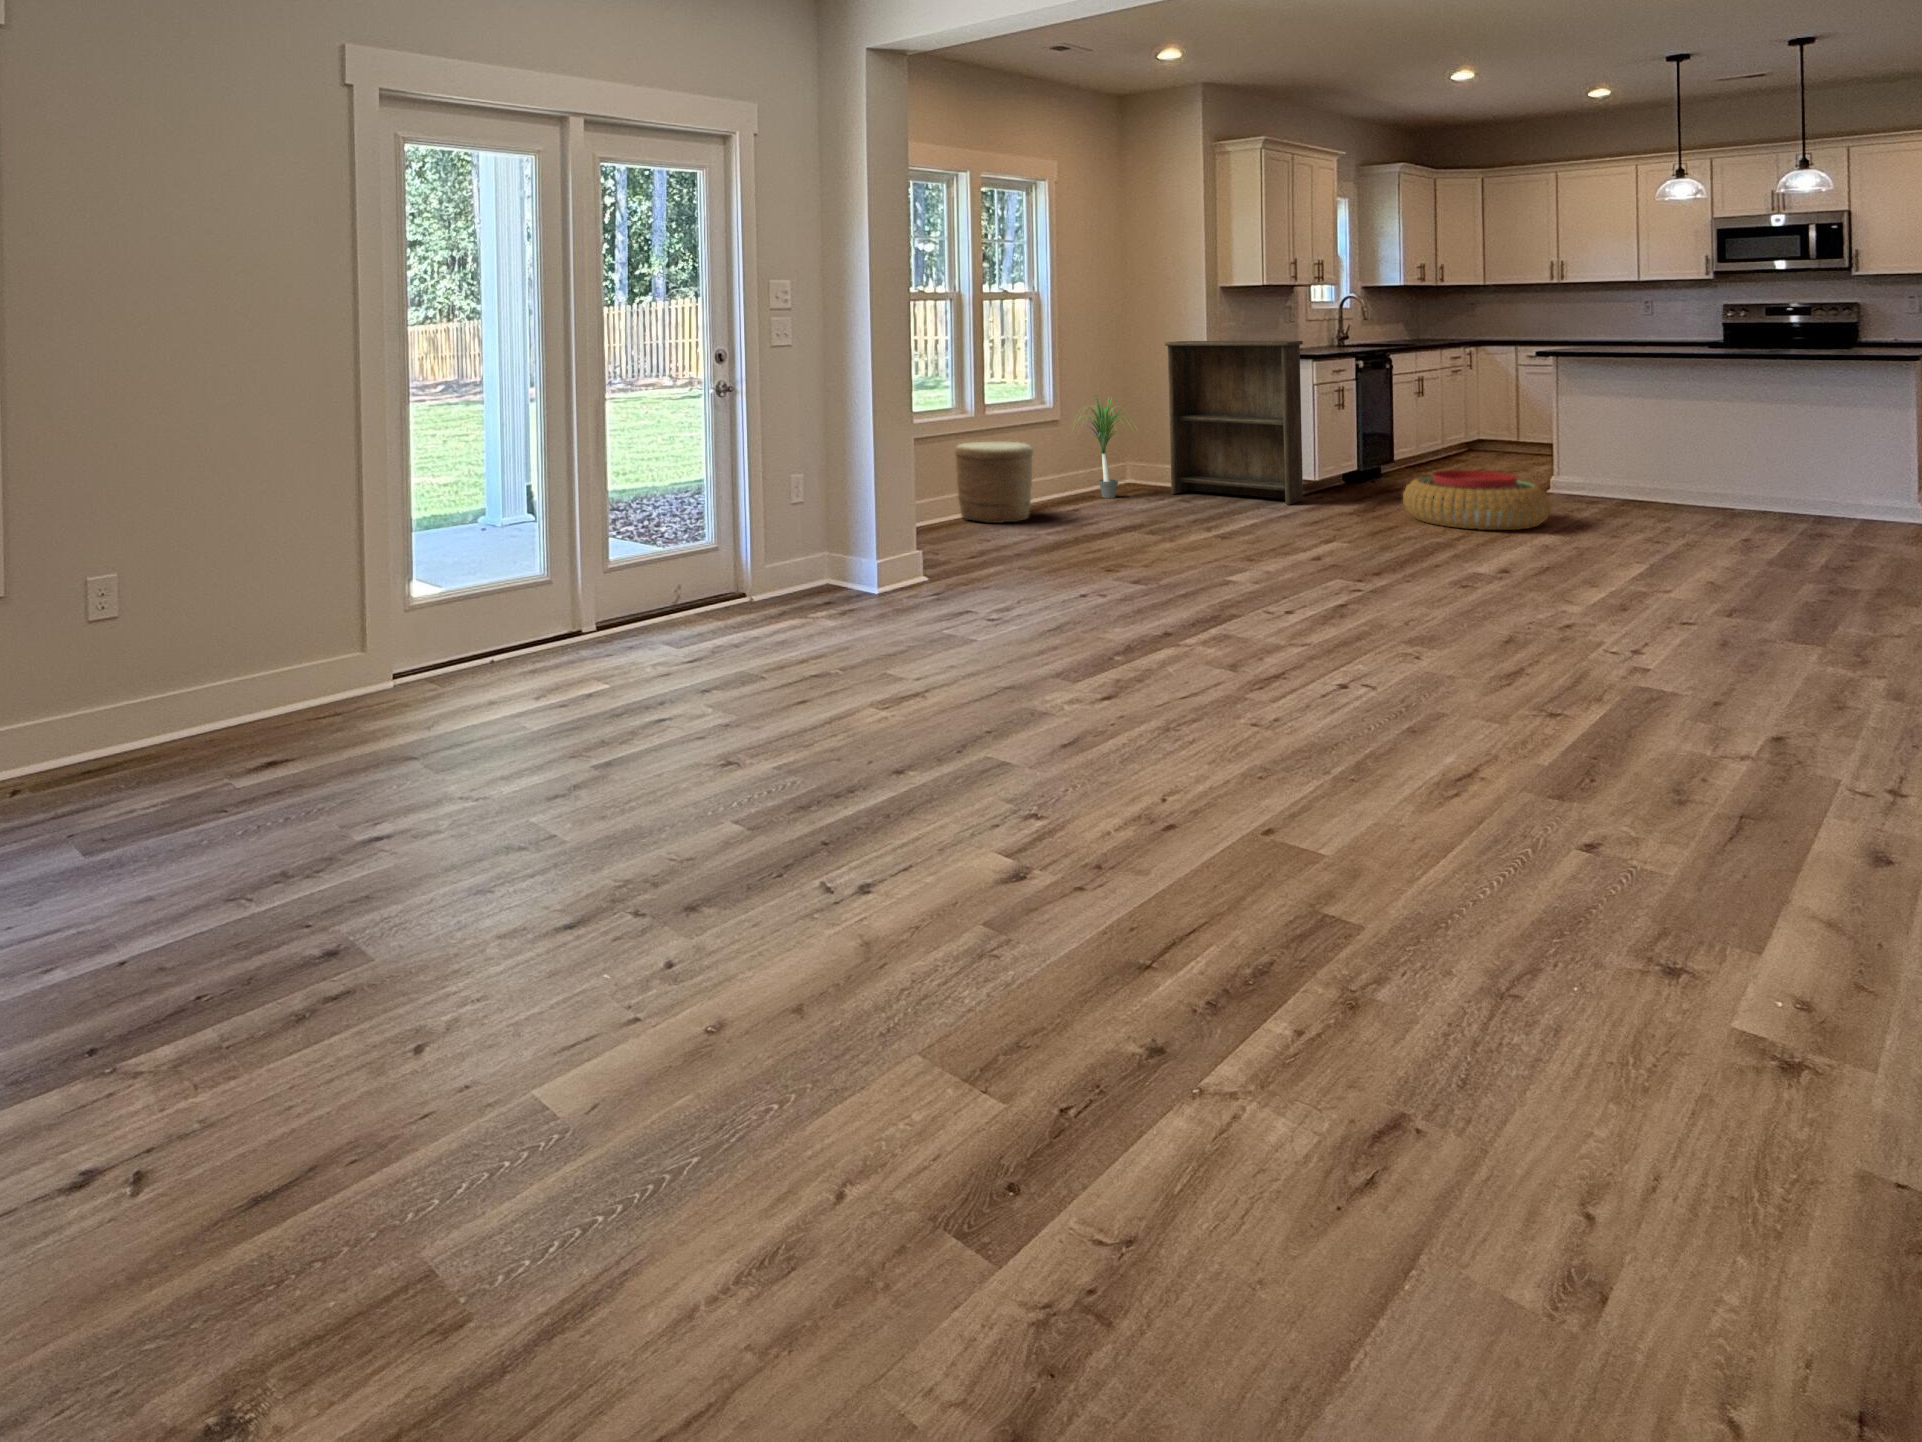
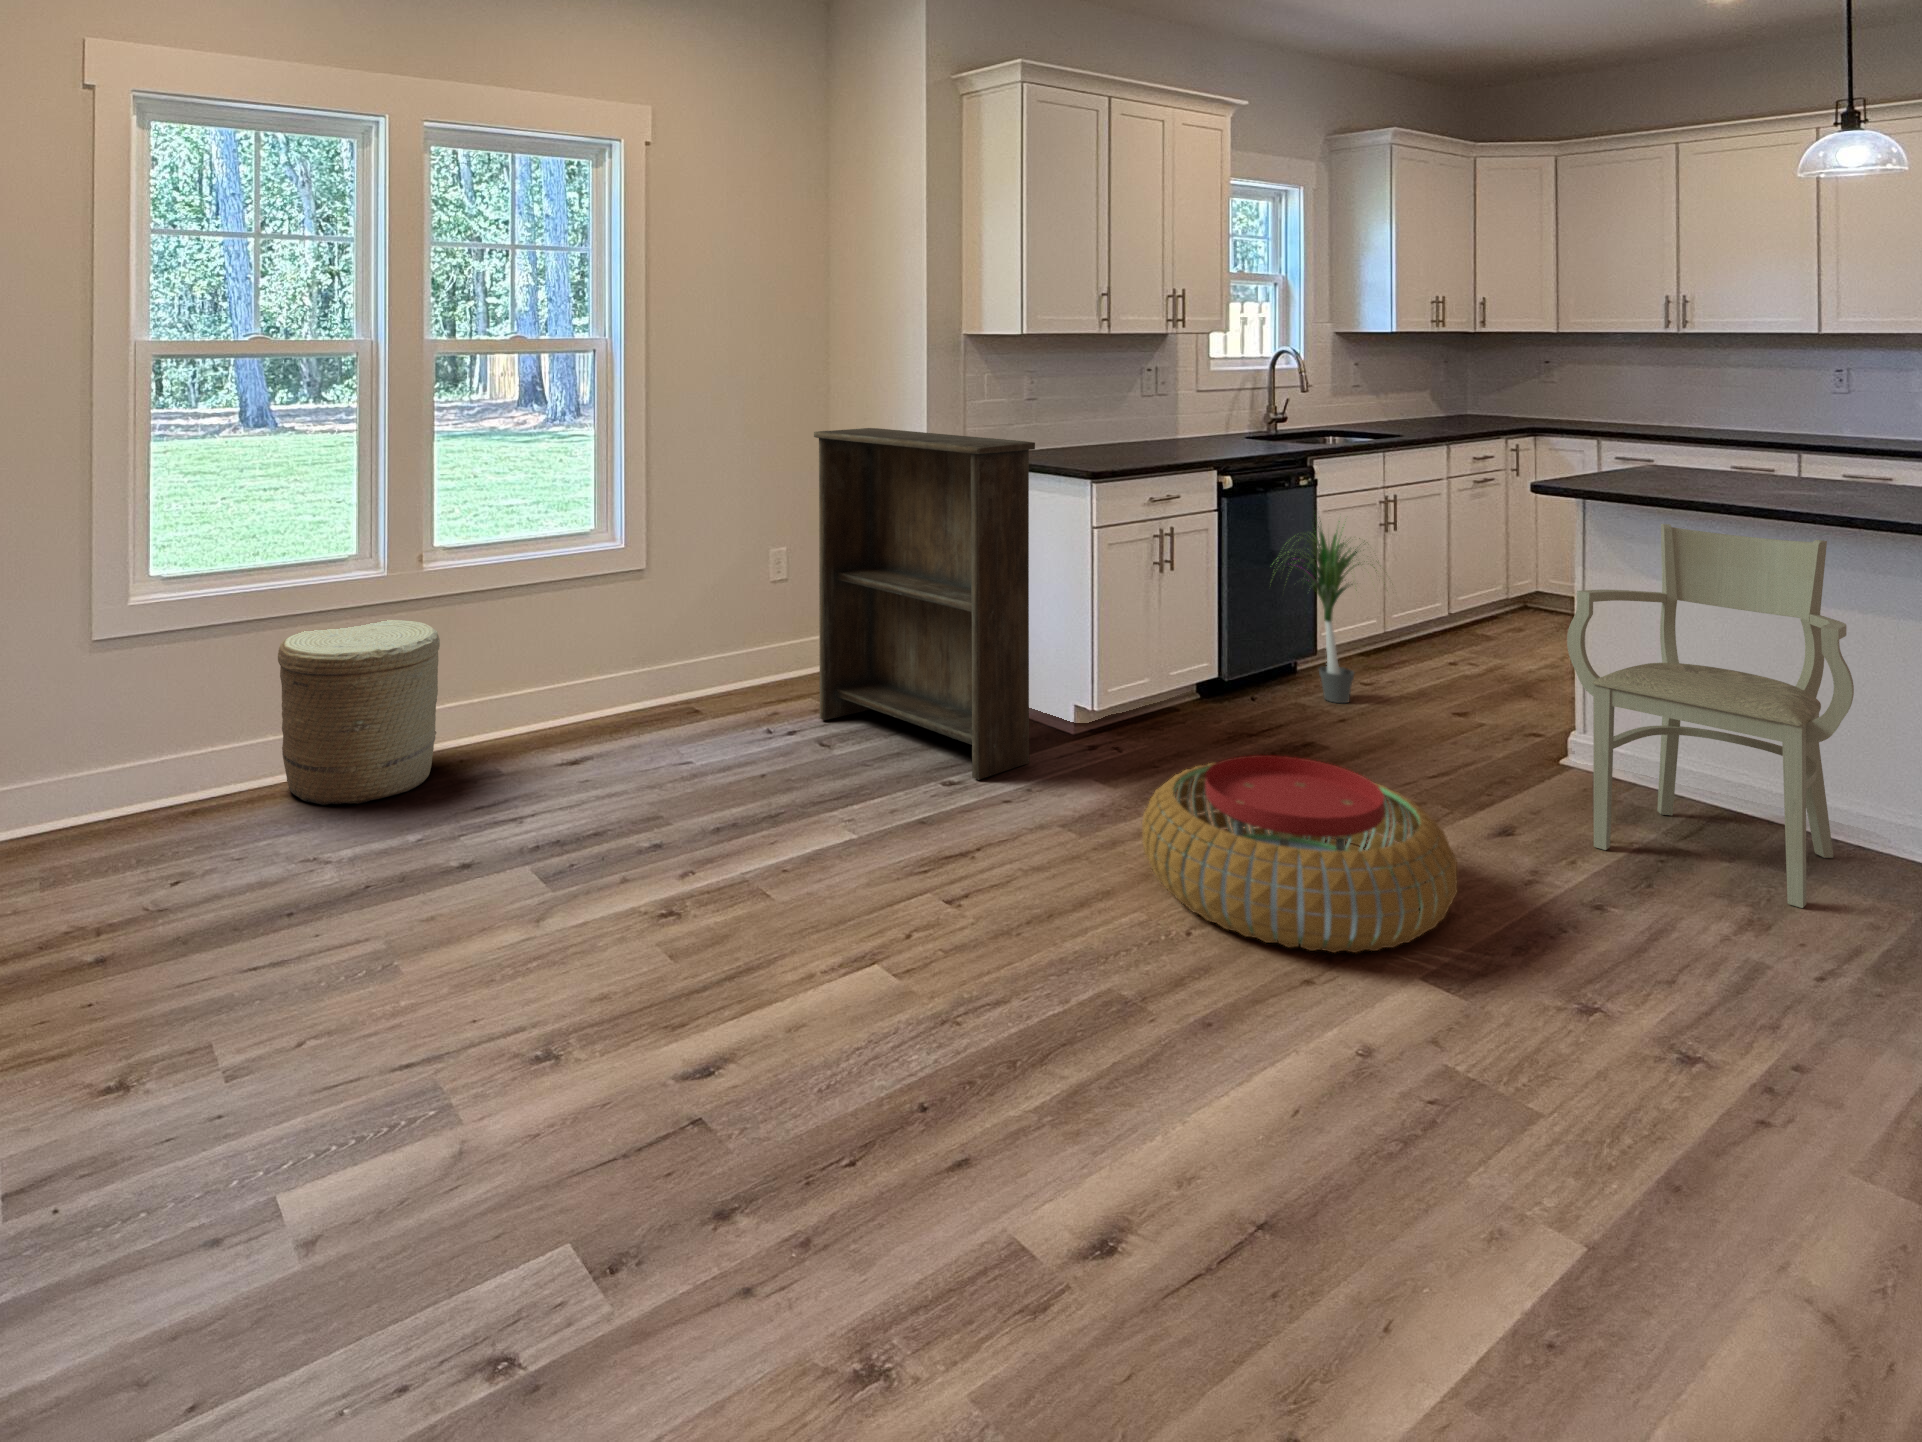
armchair: none [1568,367,1697,515] -> present [1567,524,1854,908]
potted plant: present [1079,398,1131,498] -> present [1277,521,1377,703]

